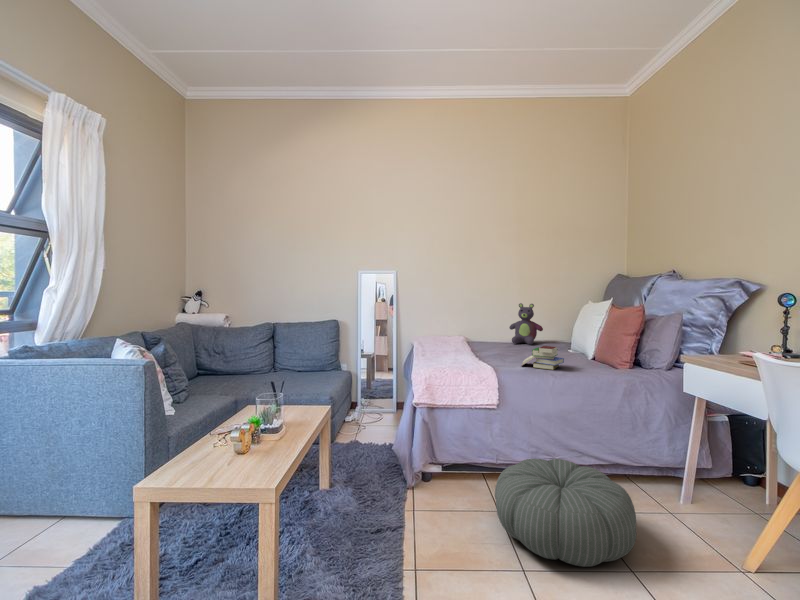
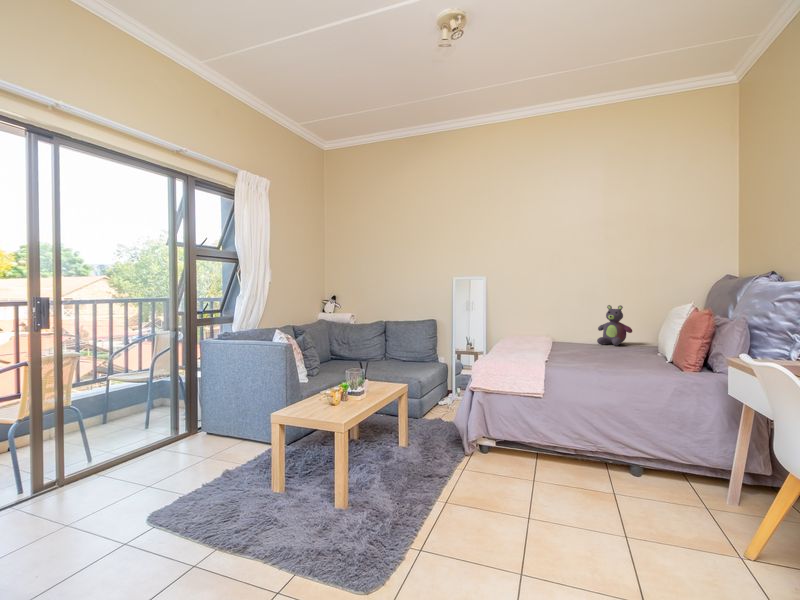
book: present [521,346,564,370] -> none [576,345,619,368]
pouf: present [495,459,636,567] -> none [523,442,649,529]

